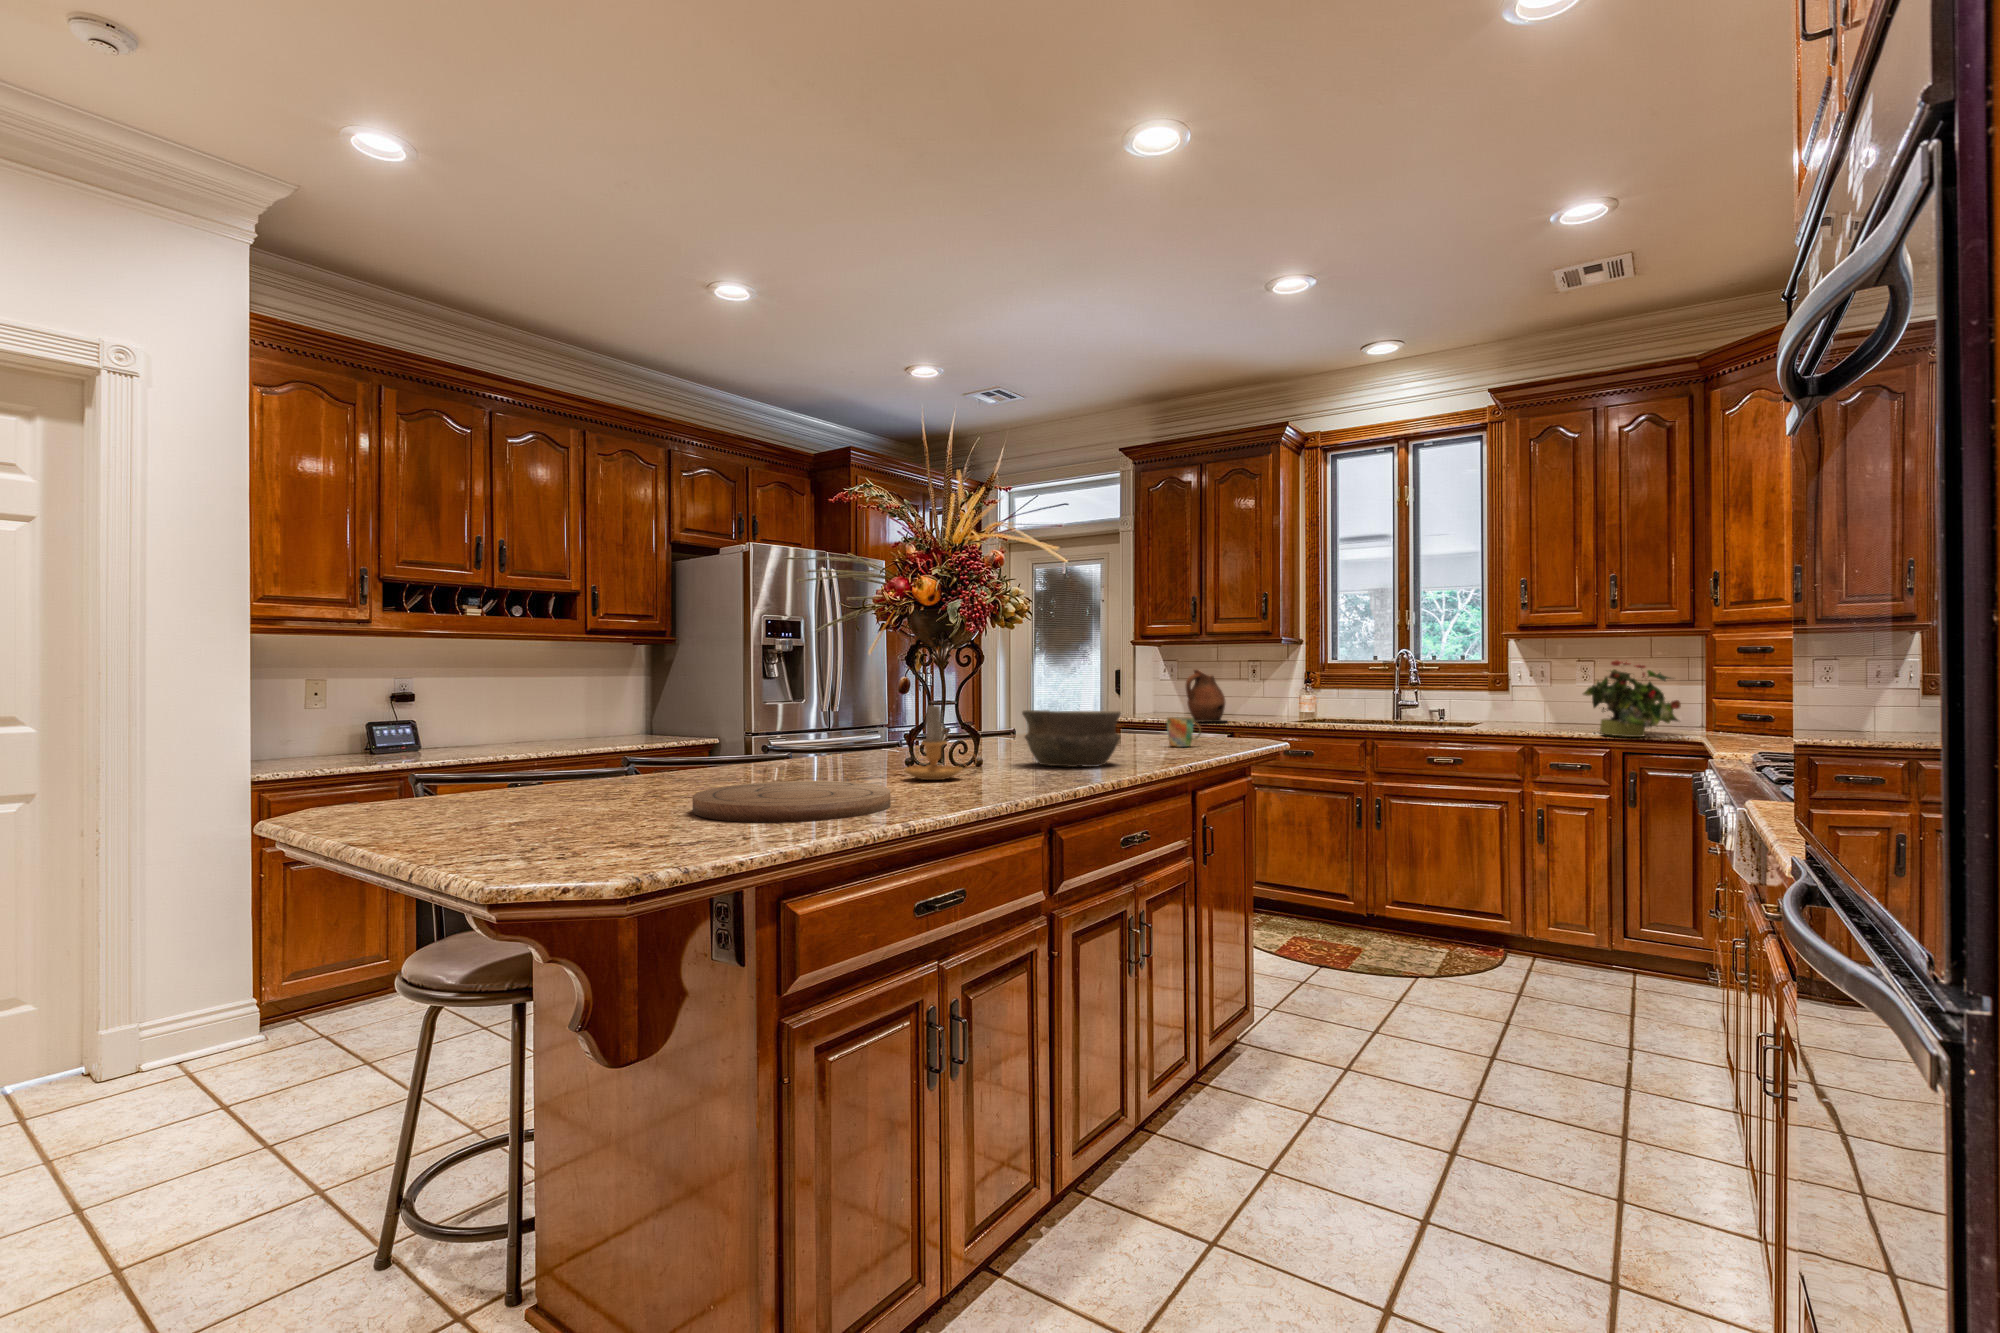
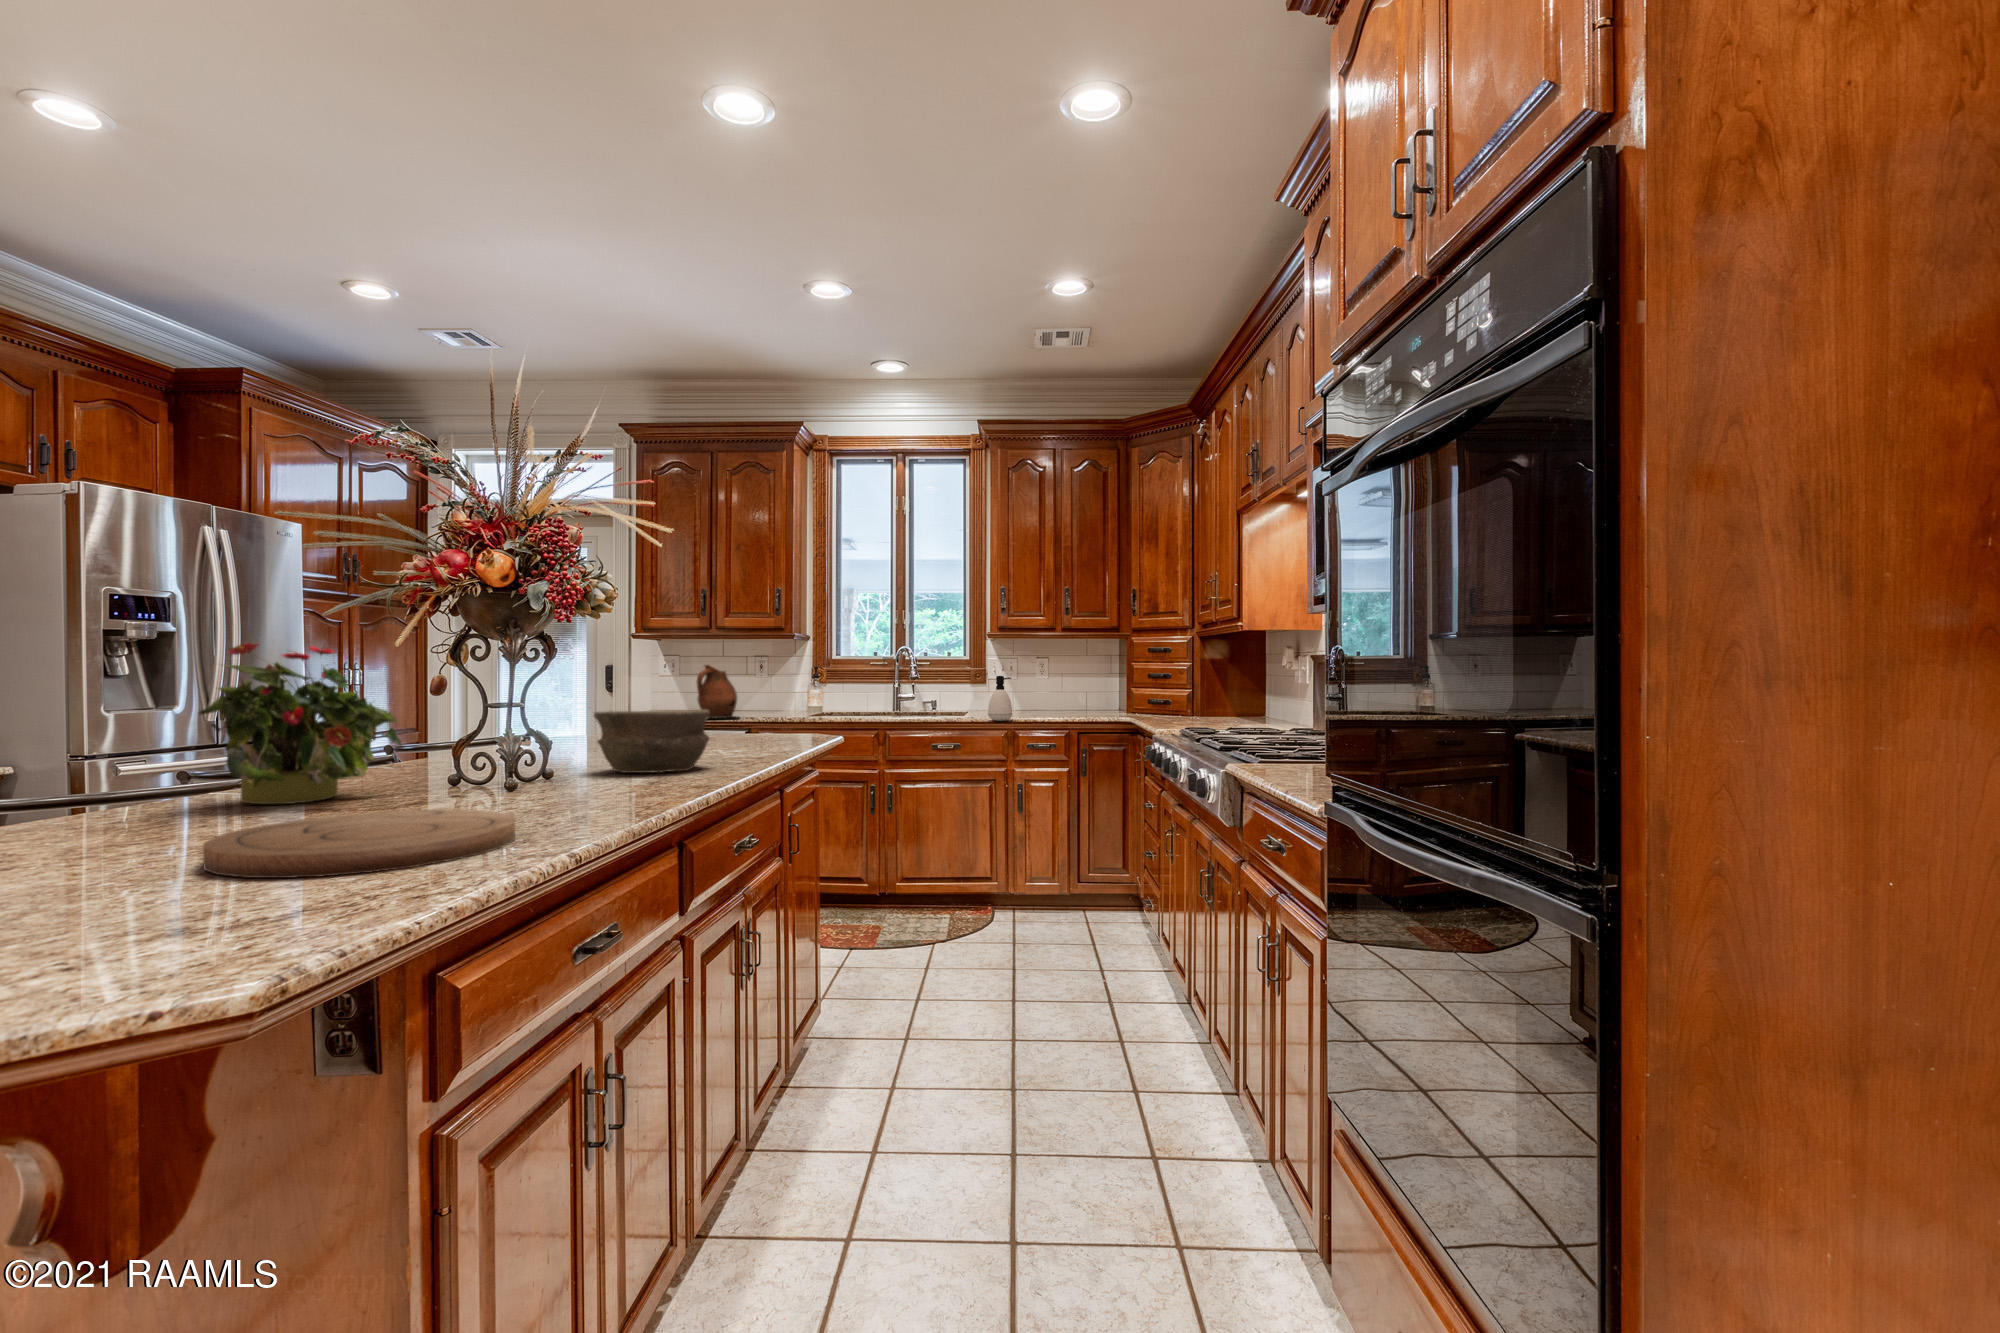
potted plant: present [1583,661,1681,737] -> present [198,643,401,804]
soap dispenser: none [1498,682,1530,734] -> present [988,676,1012,721]
candle: present [905,705,976,780] -> none [469,704,566,799]
mug: present [1167,717,1201,747] -> none [723,715,758,745]

